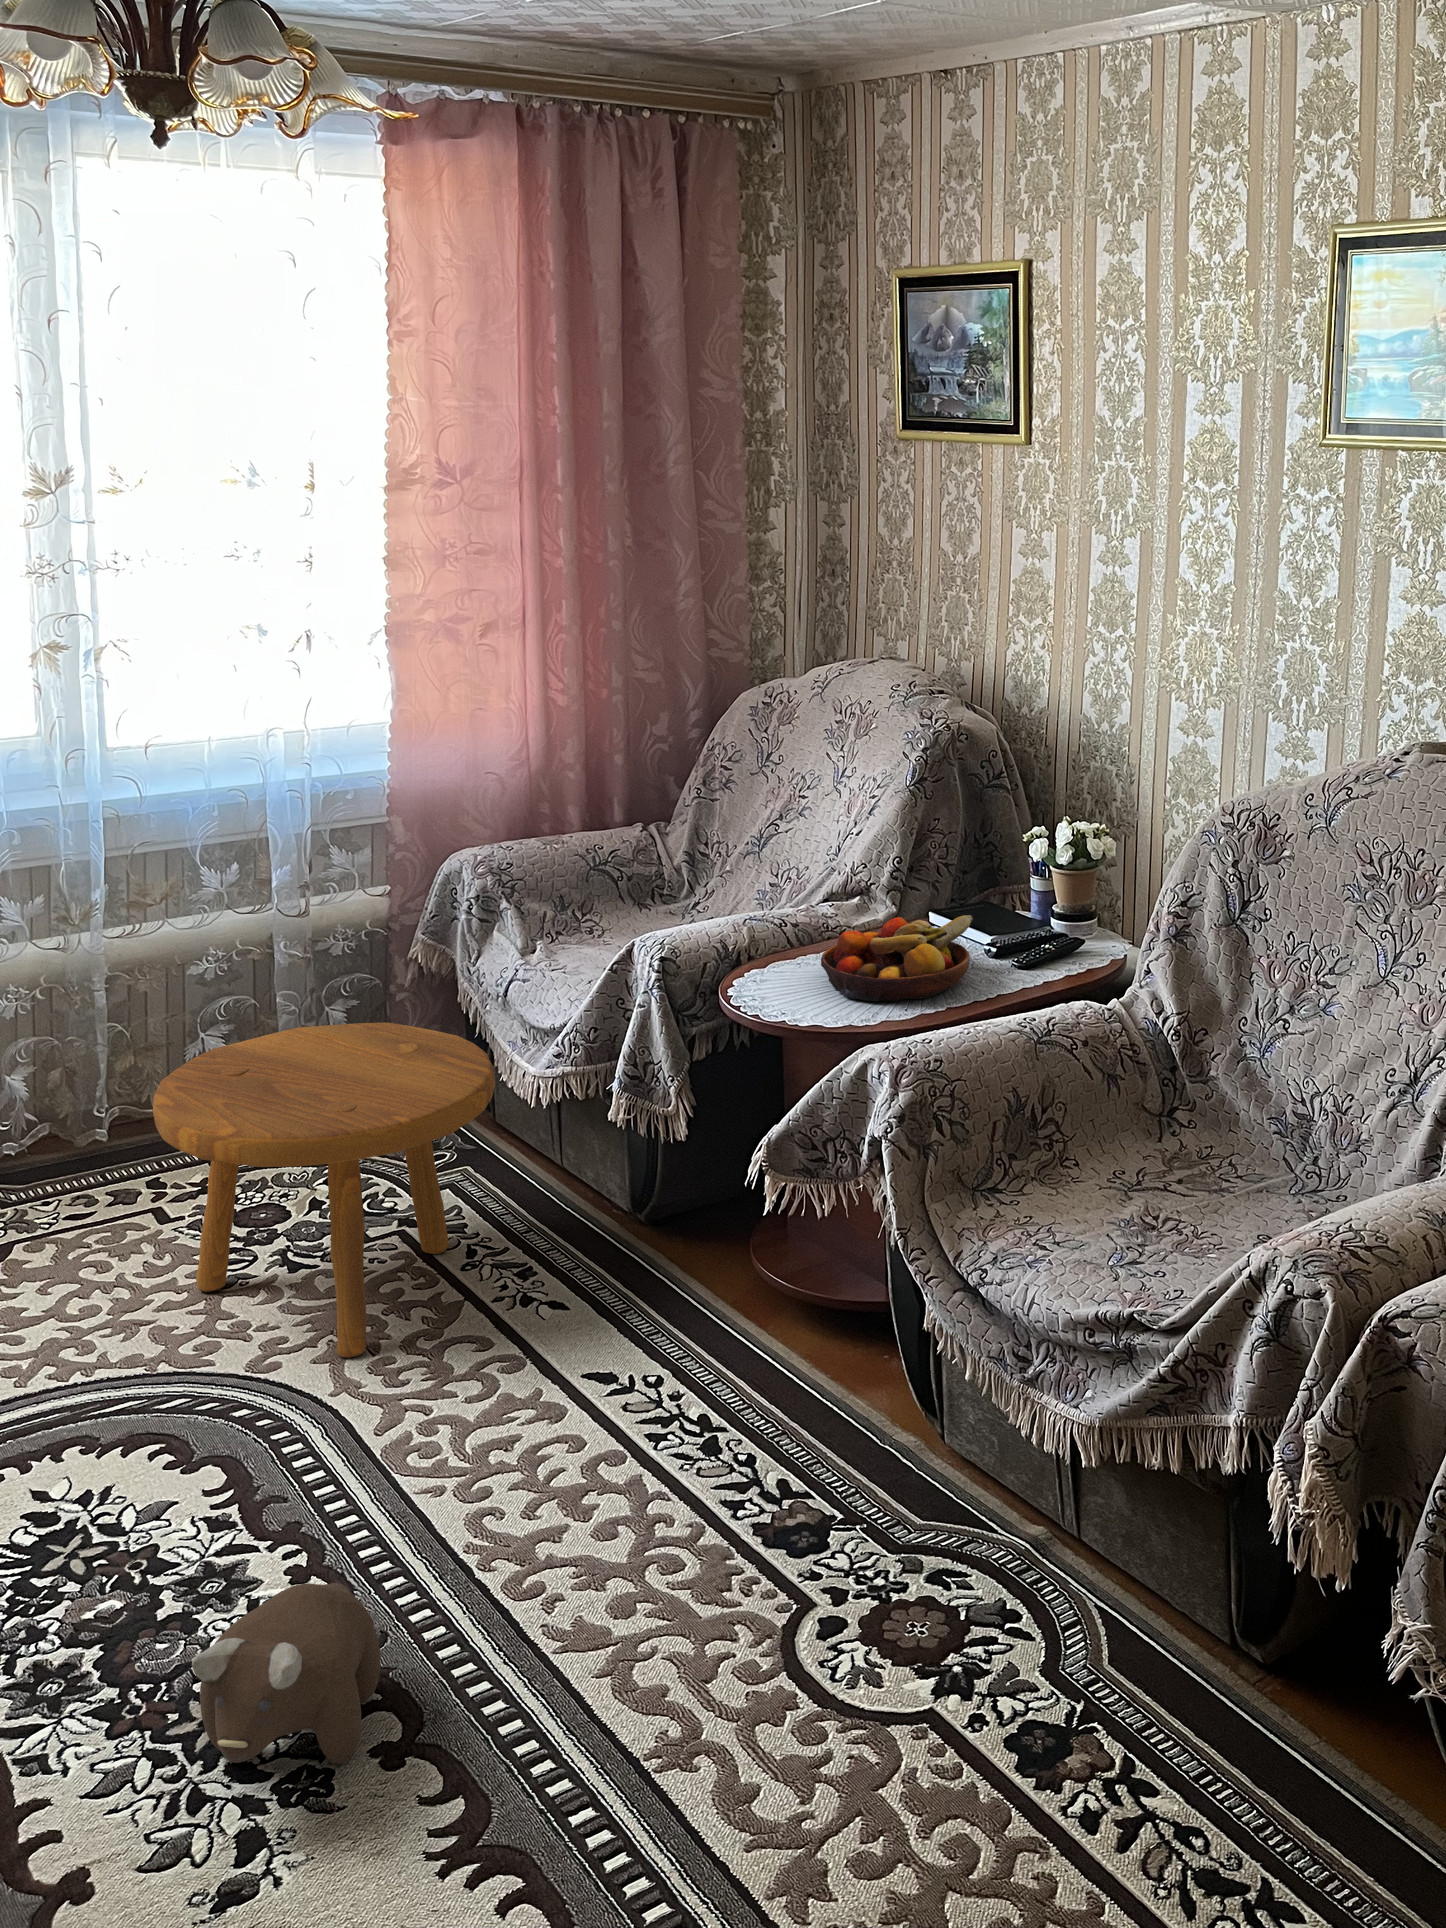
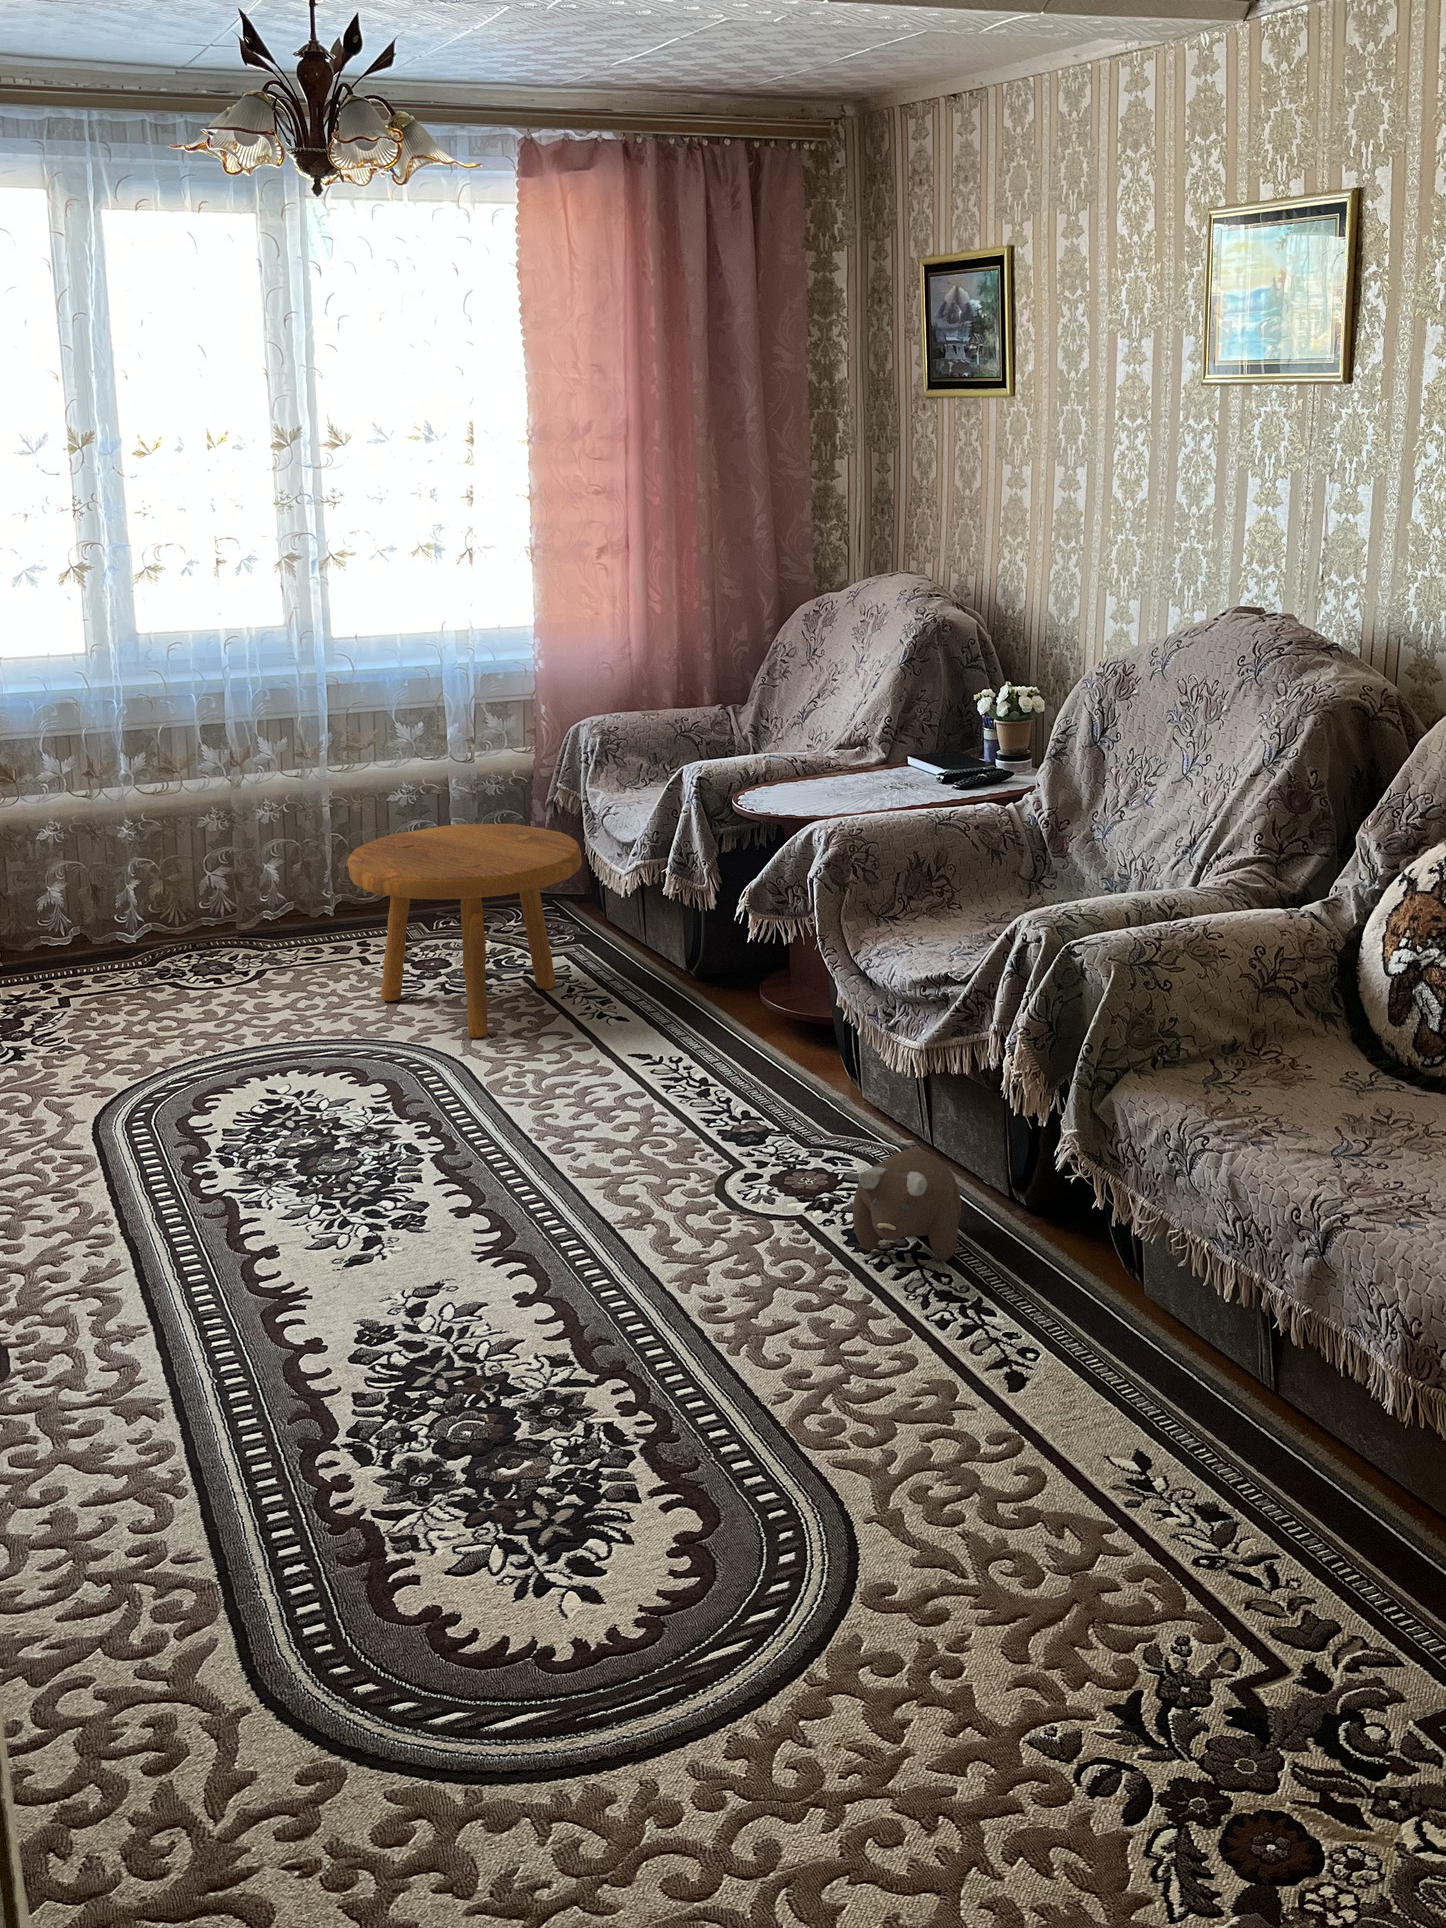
fruit bowl: present [821,915,973,1001] -> none [814,750,933,806]
plush toy: present [192,1583,381,1764] -> present [853,1149,961,1261]

